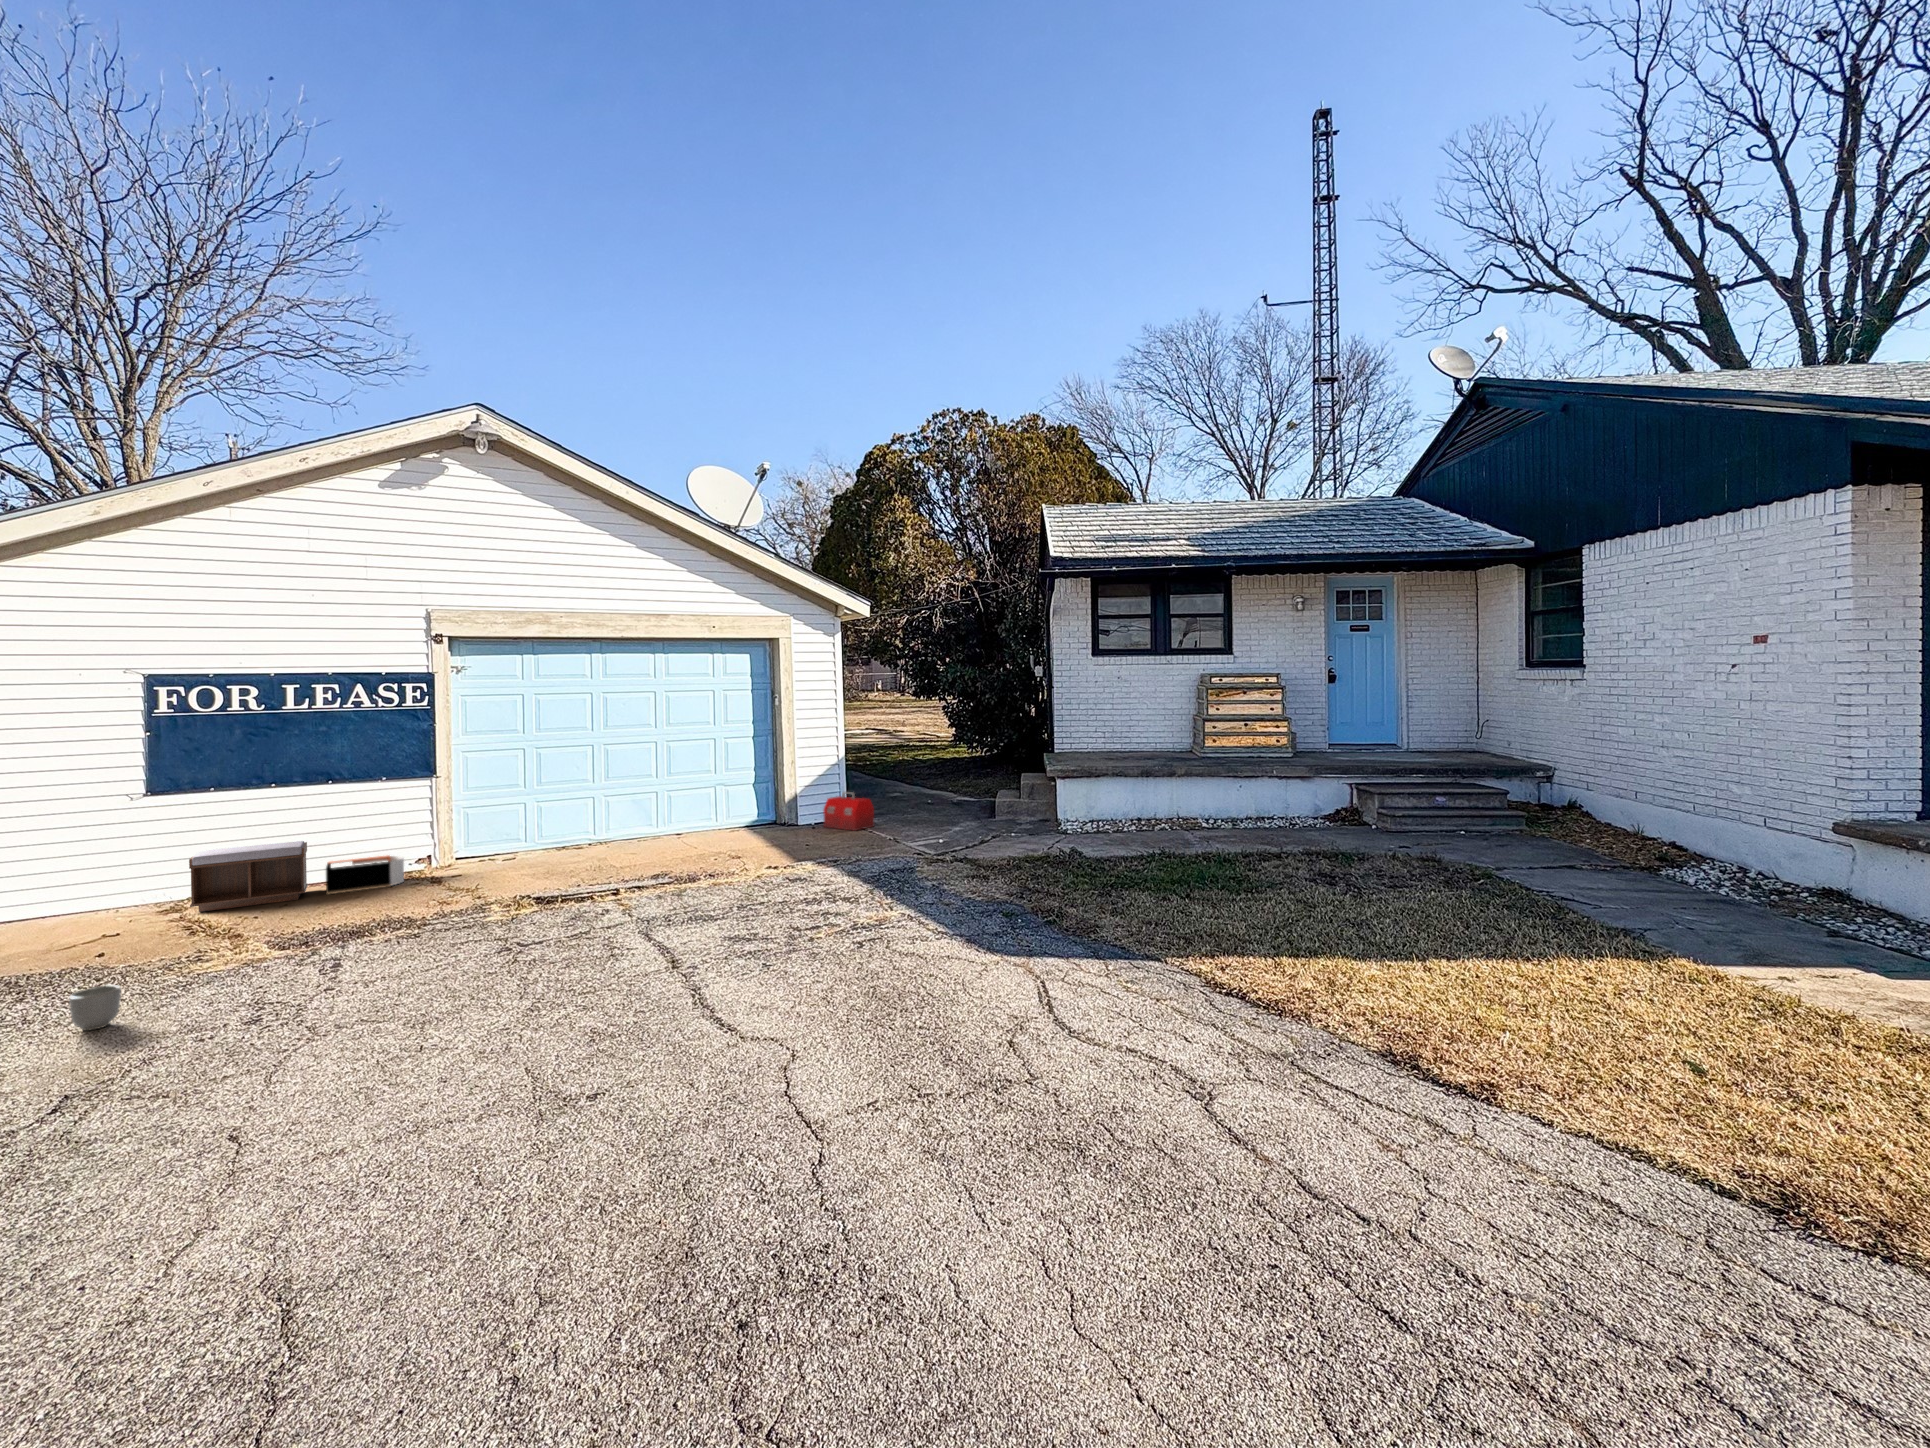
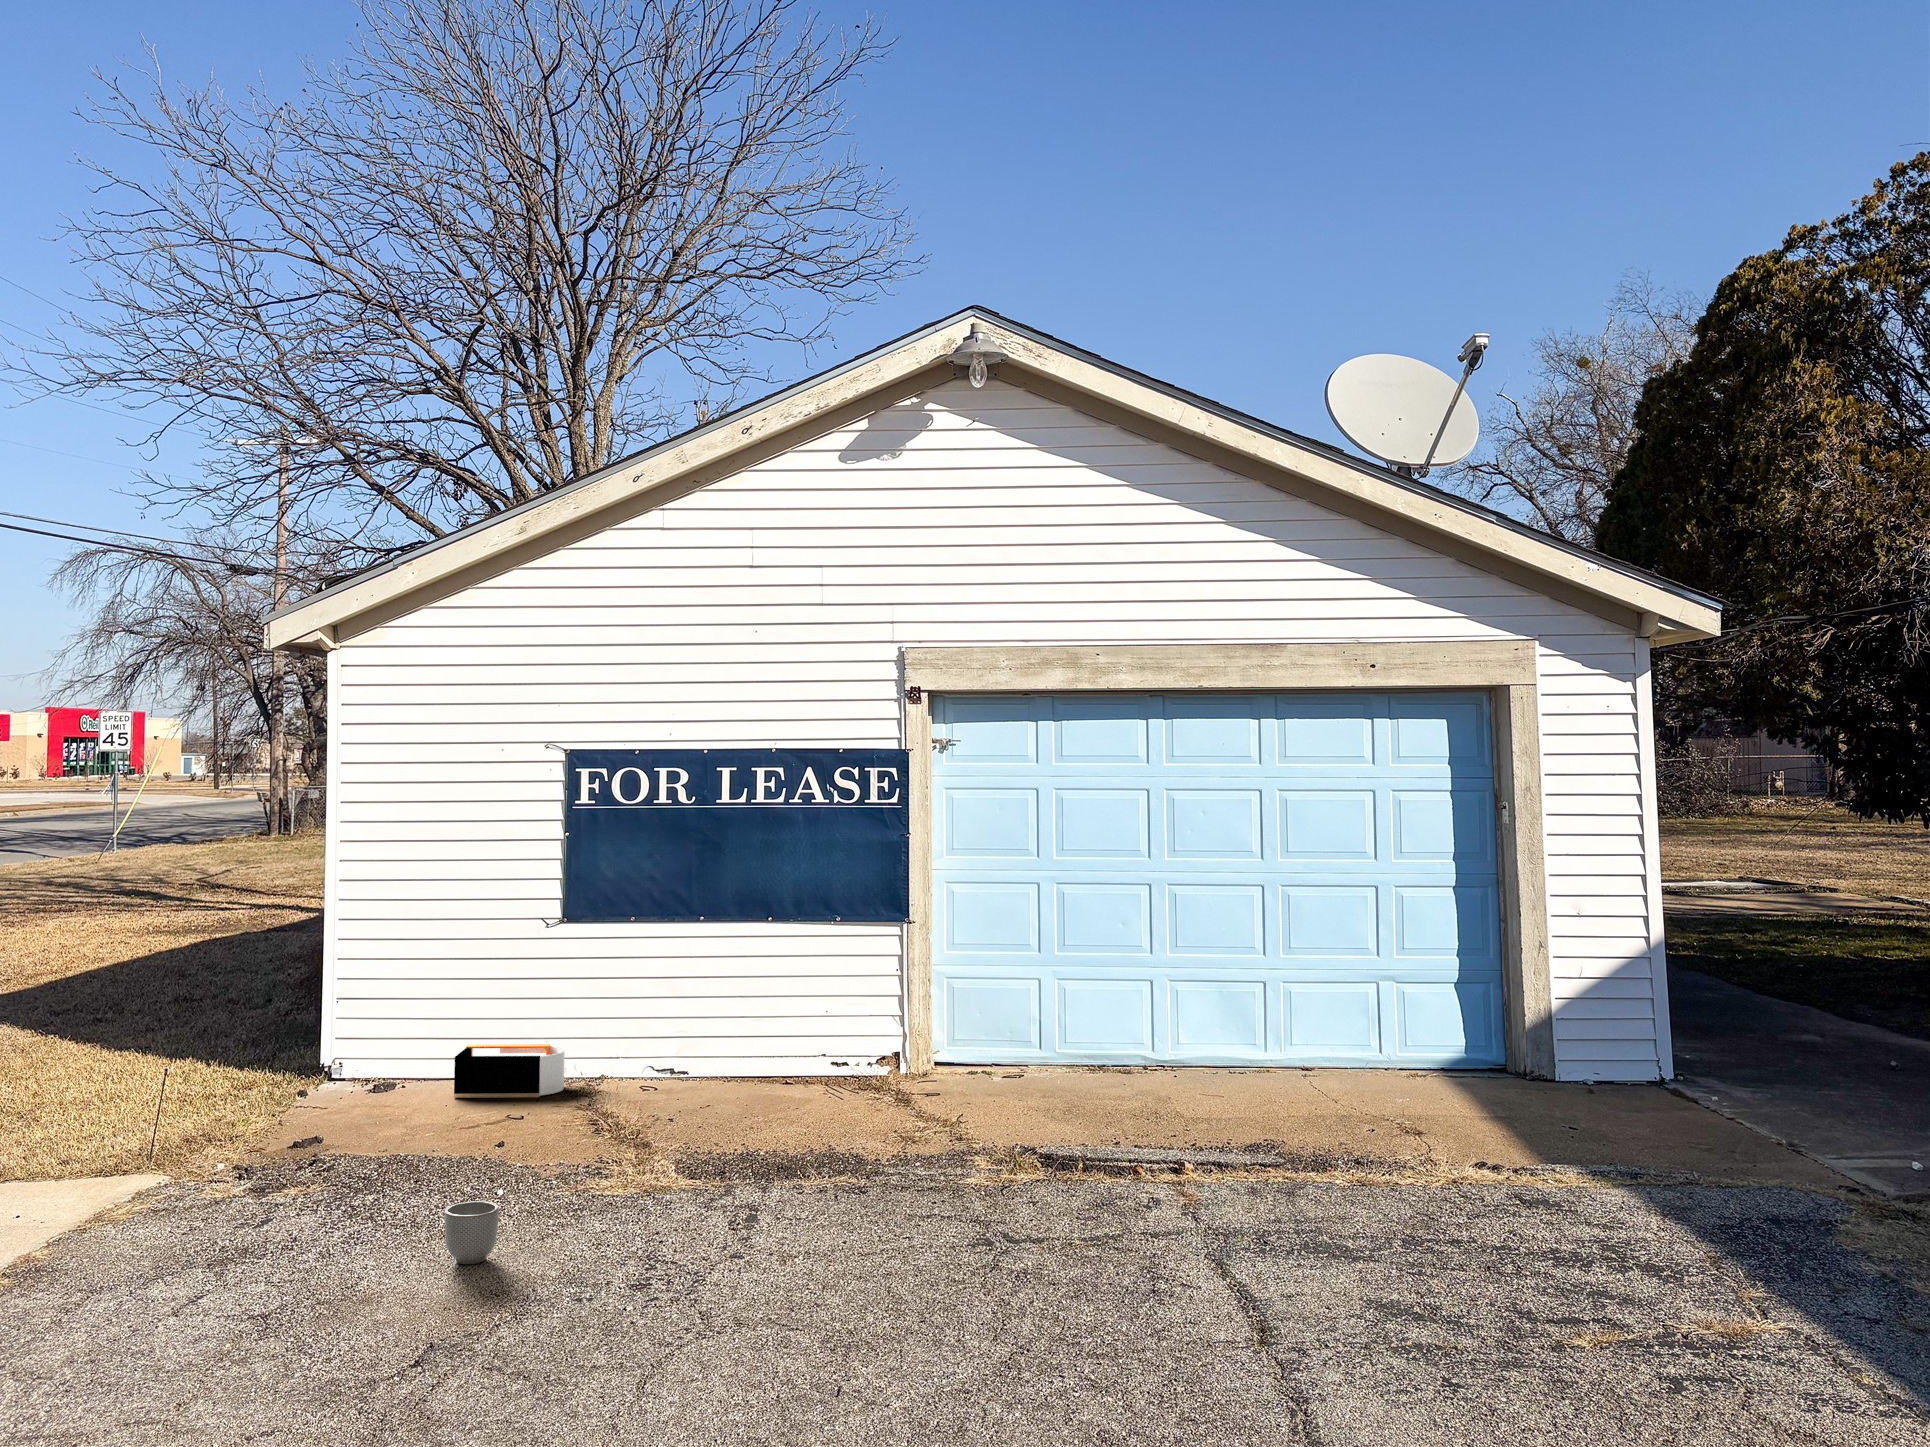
toolbox: present [823,792,874,830] -> none [1587,1011,1705,1098]
bench: present [189,841,308,912] -> none [598,1005,737,1095]
storage bin: present [326,855,404,894] -> present [454,1044,565,1098]

